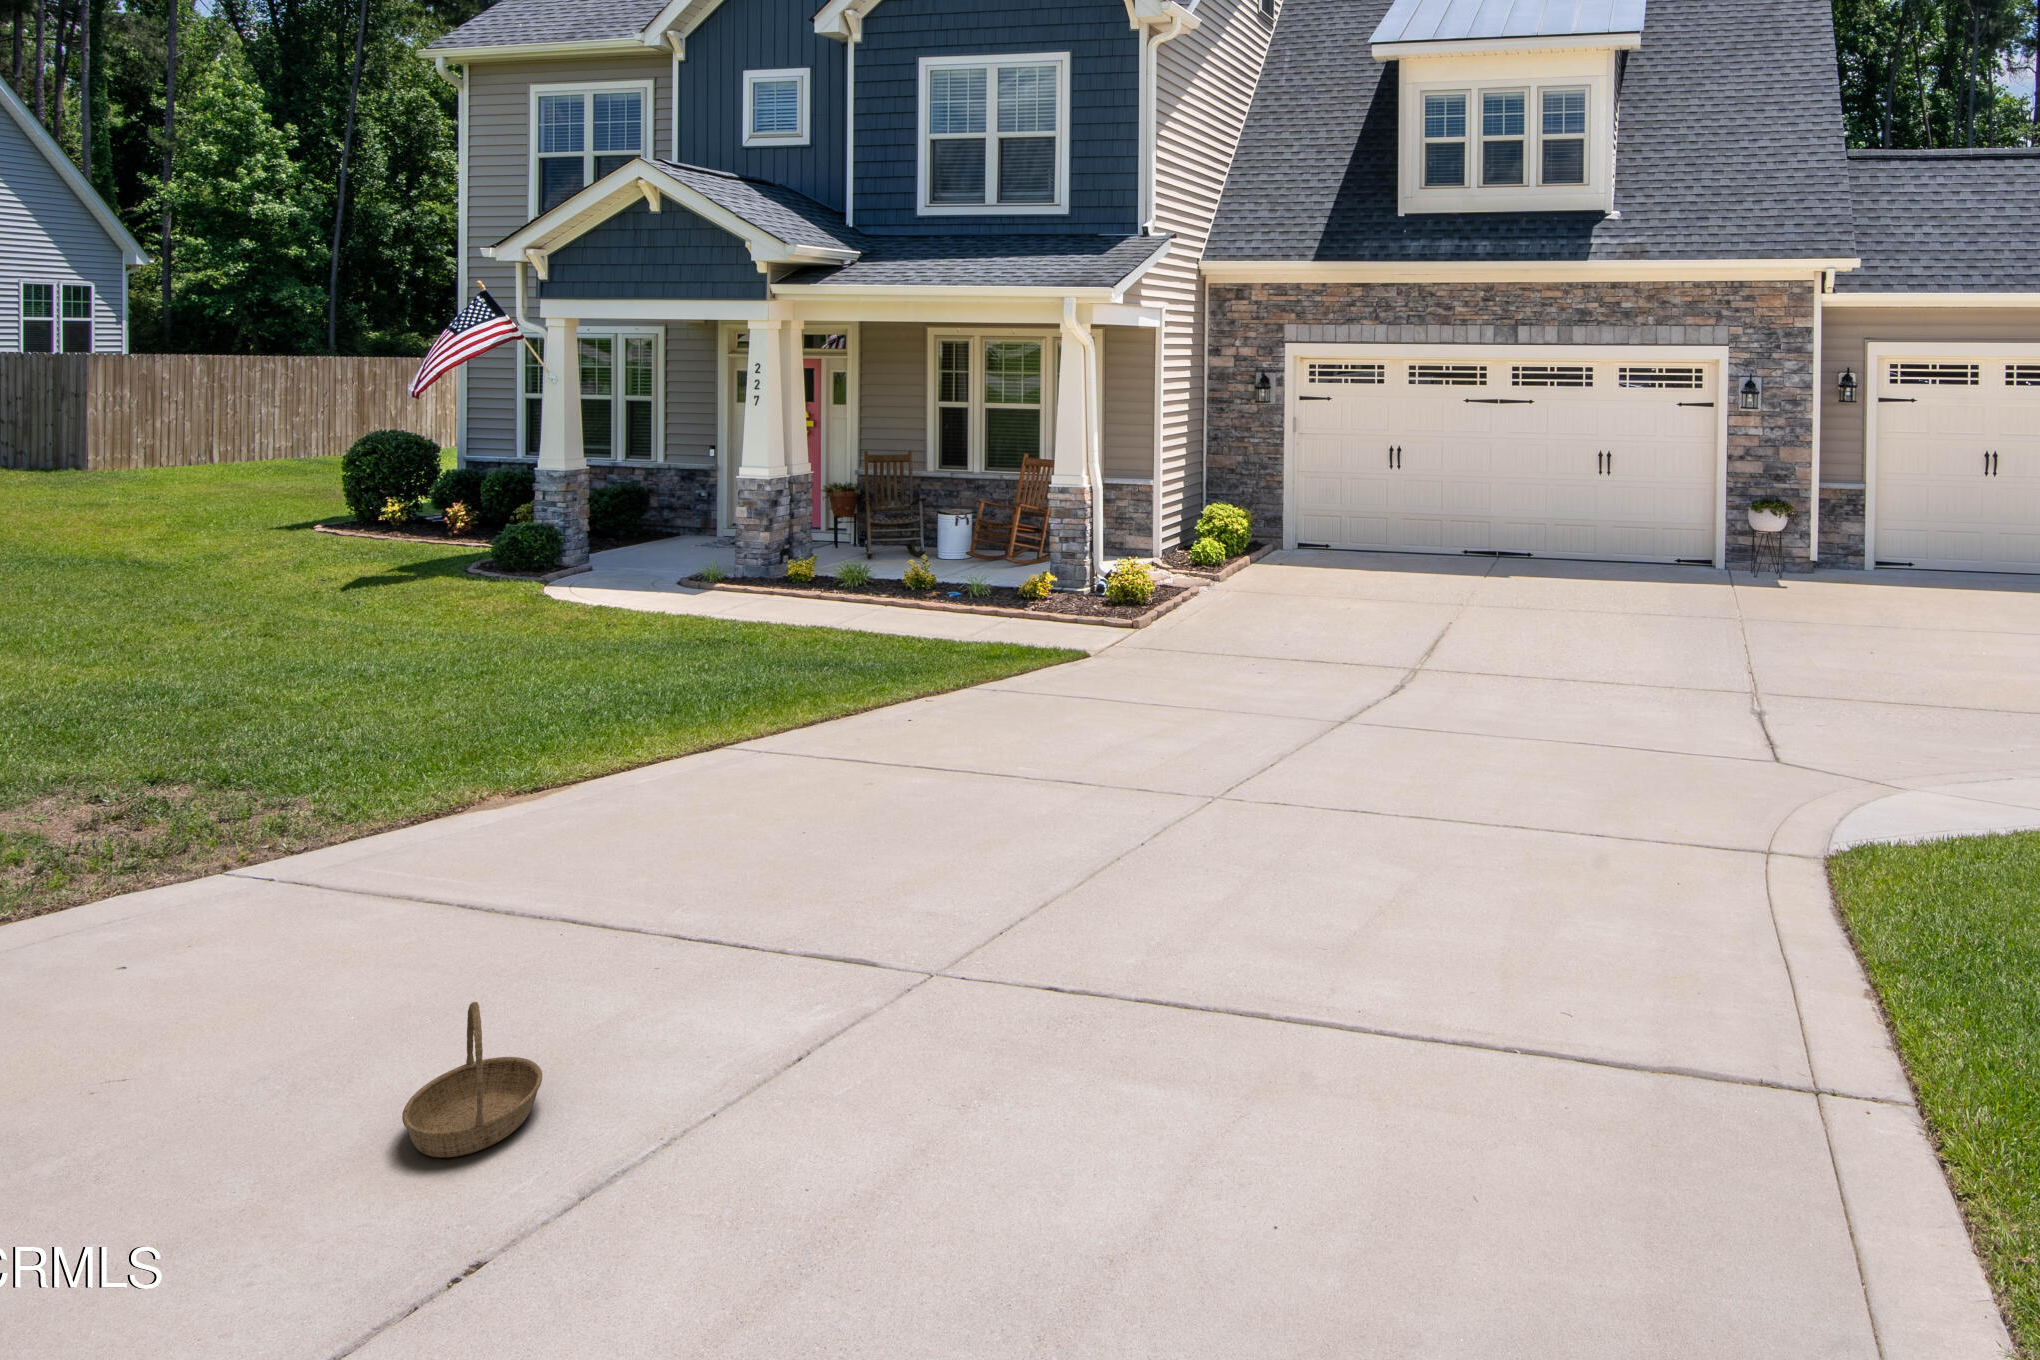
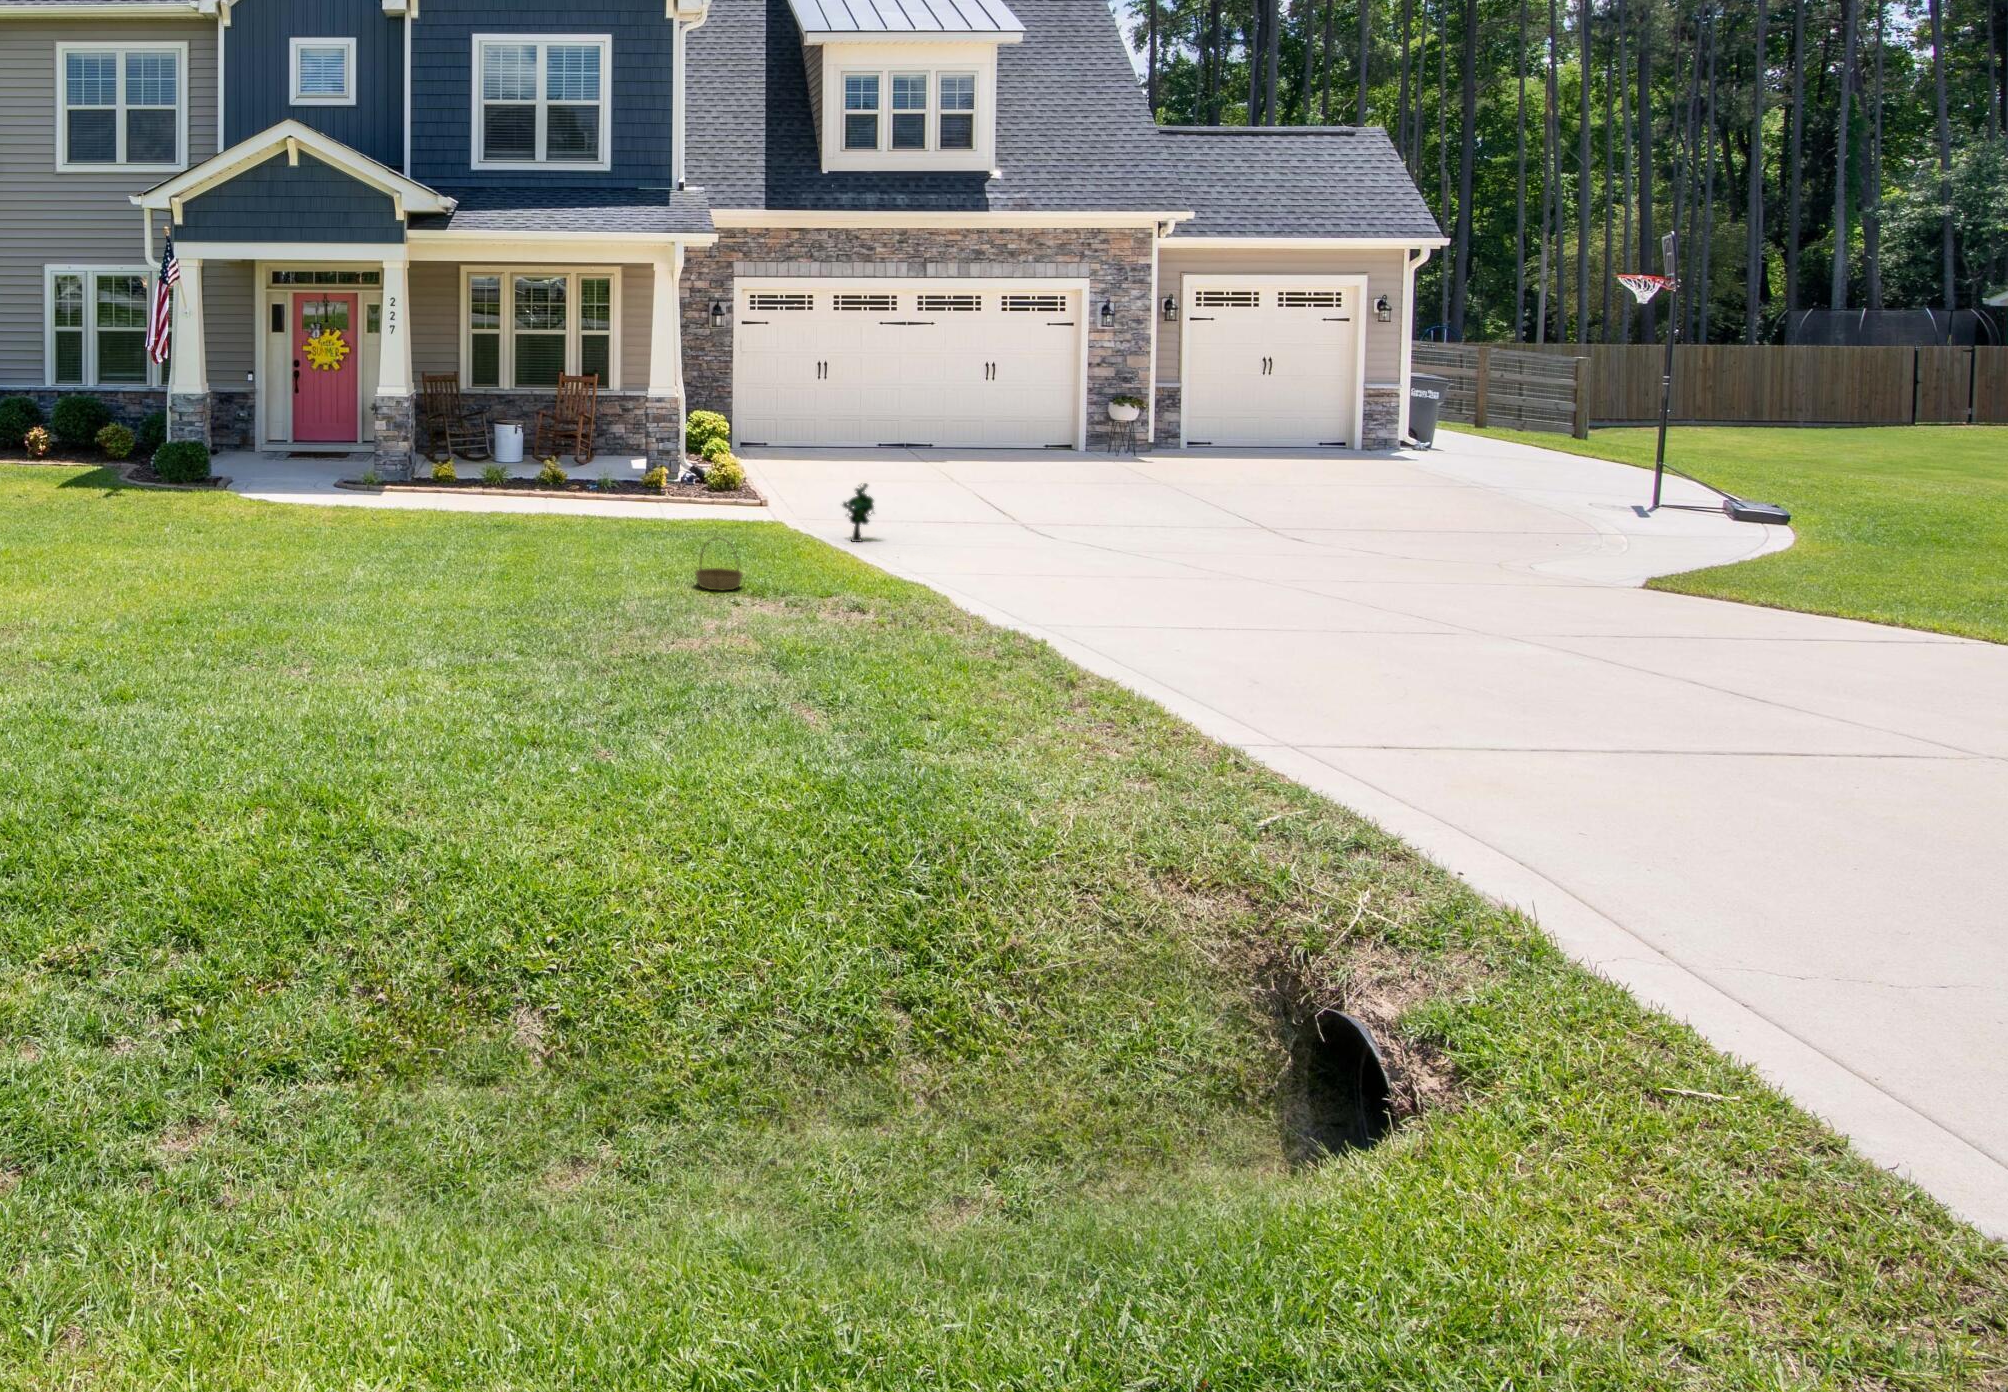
decorative plant: none [1081,748,1147,860] -> present [843,483,874,542]

